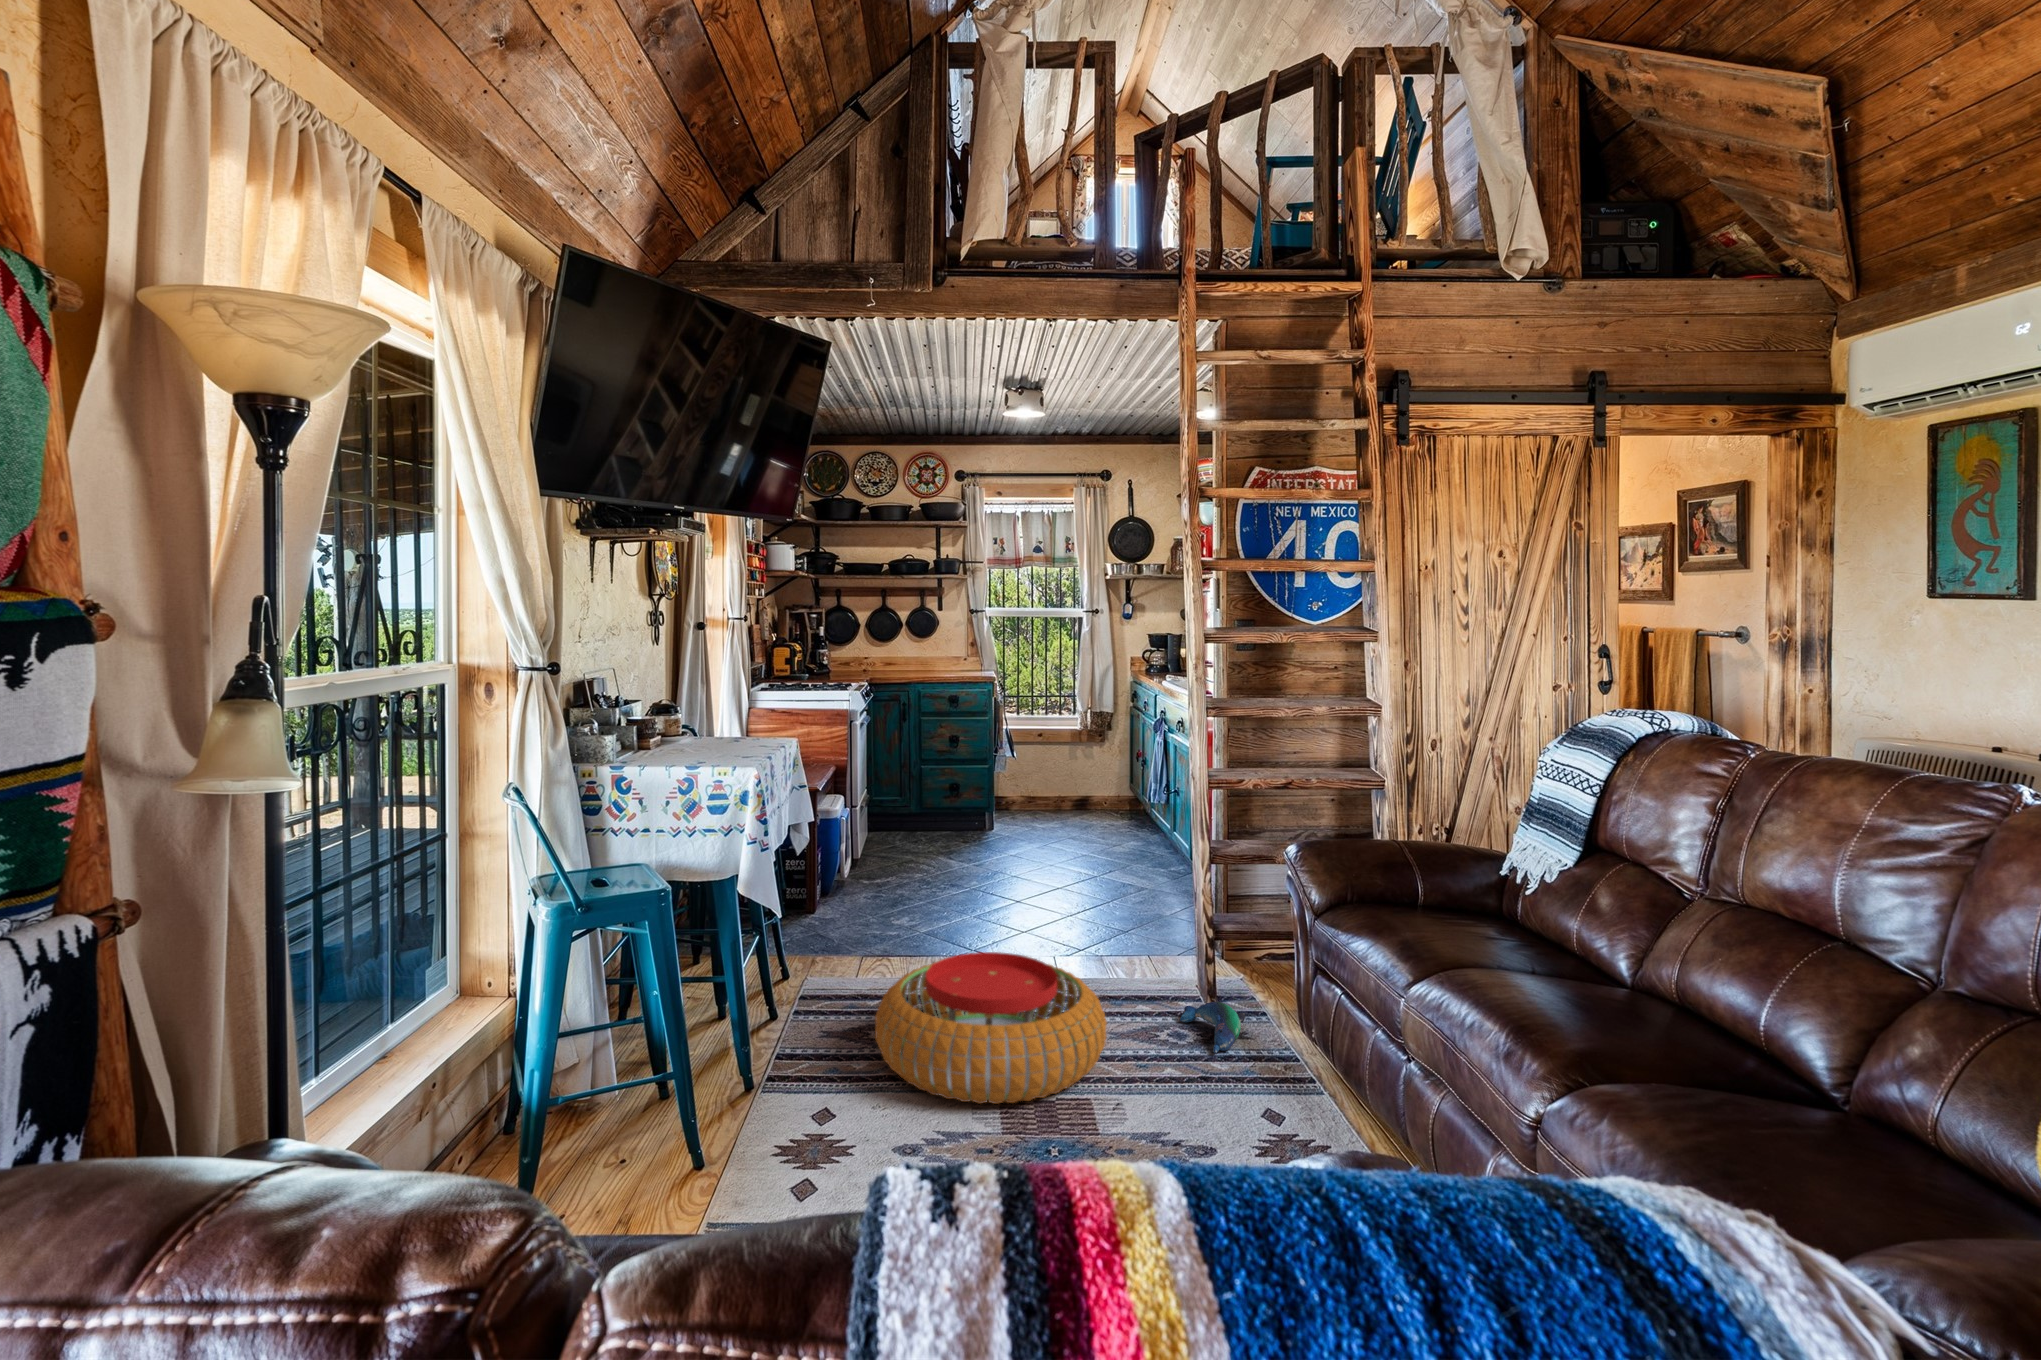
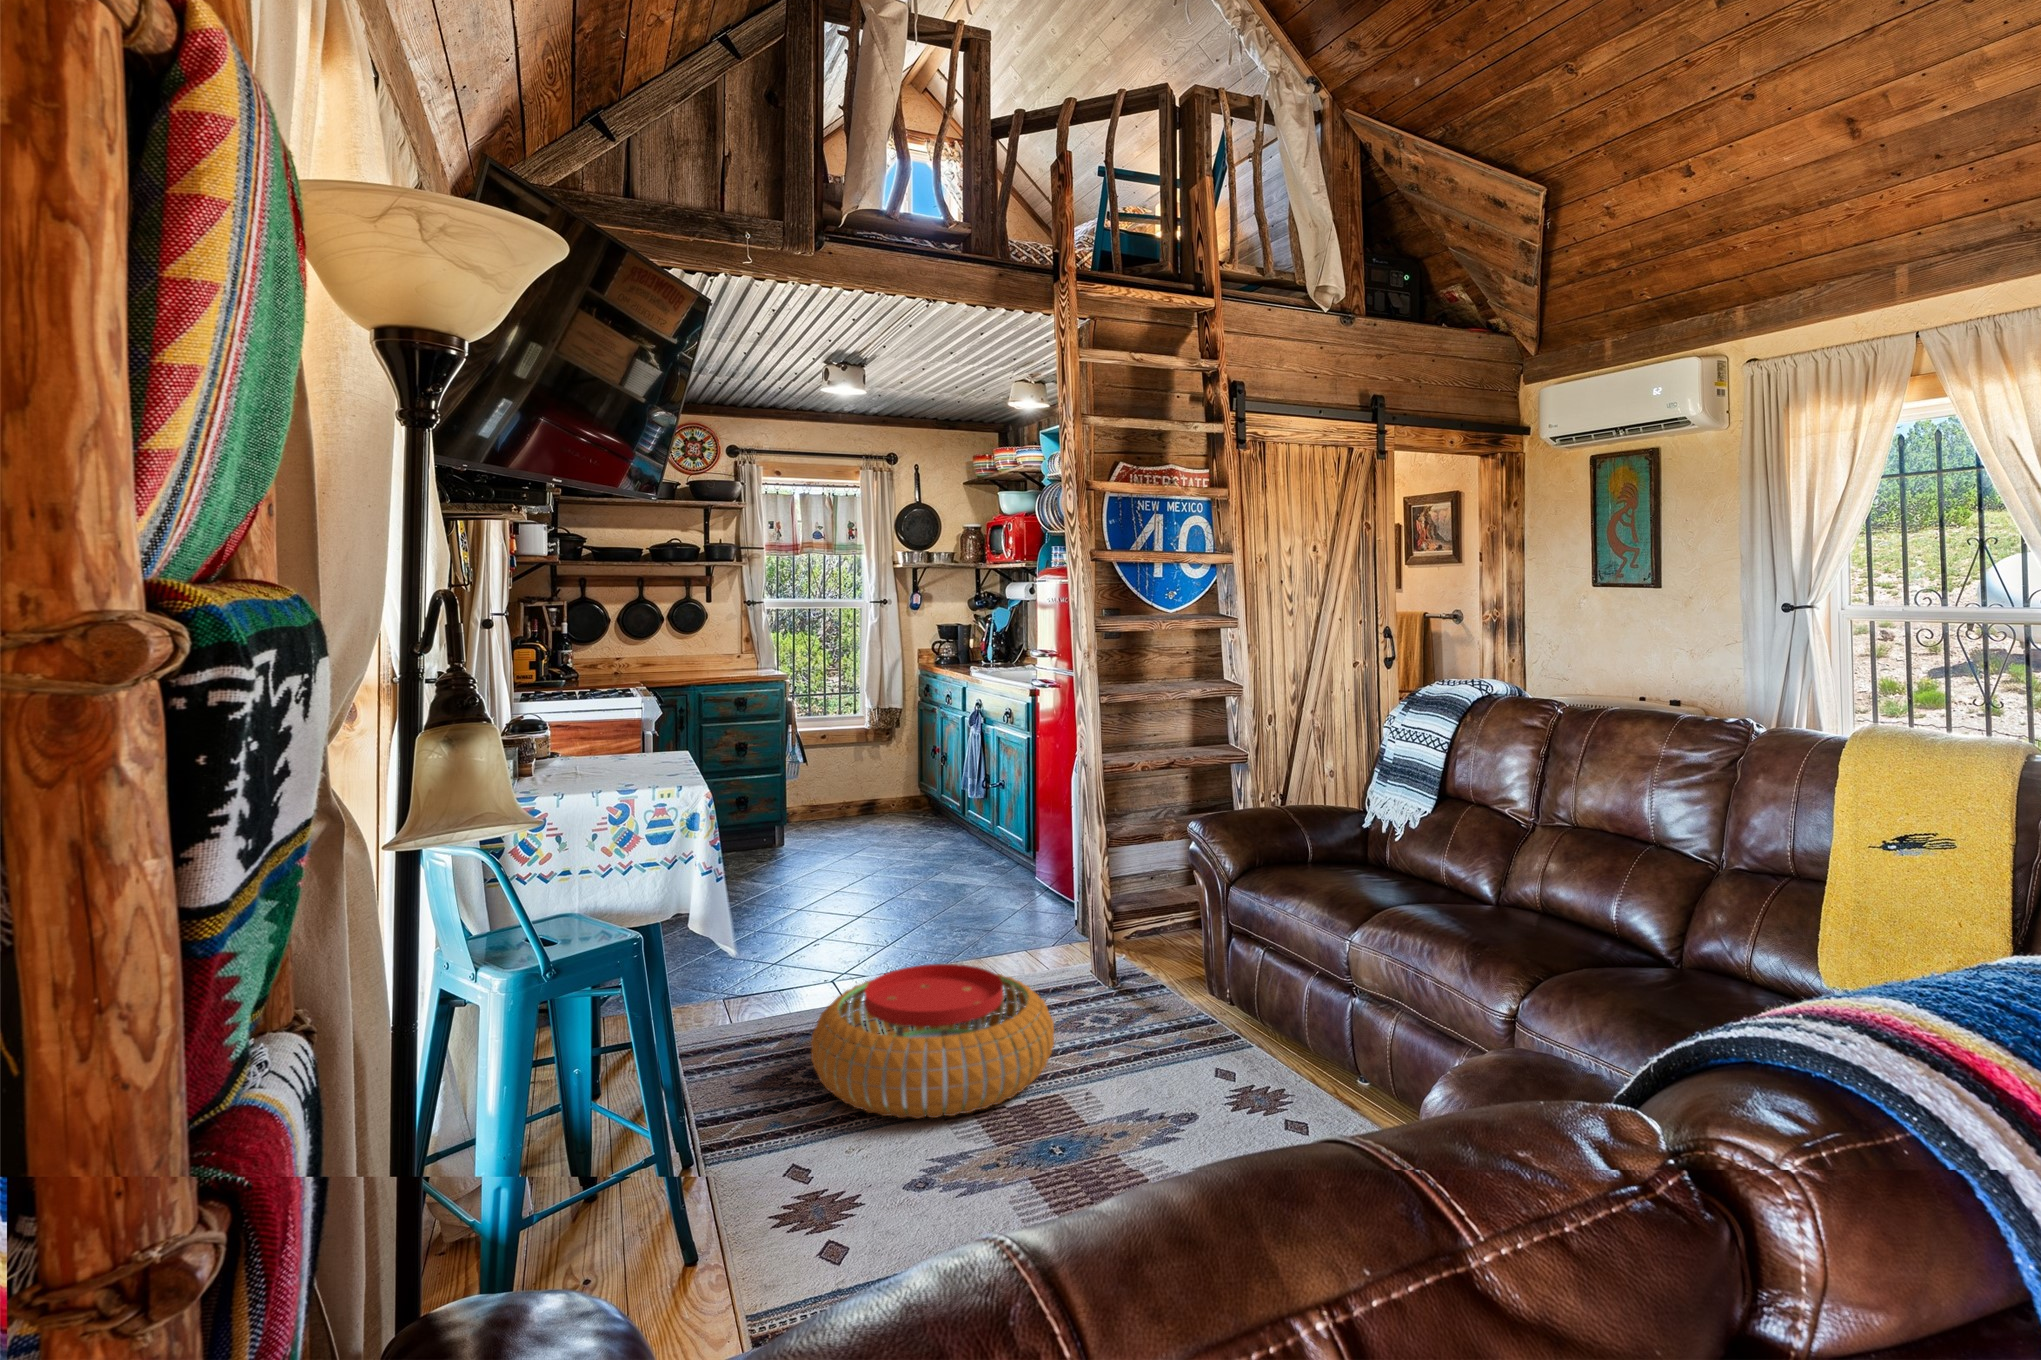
plush toy: present [1180,1002,1245,1053] -> none [1095,982,1160,1029]

